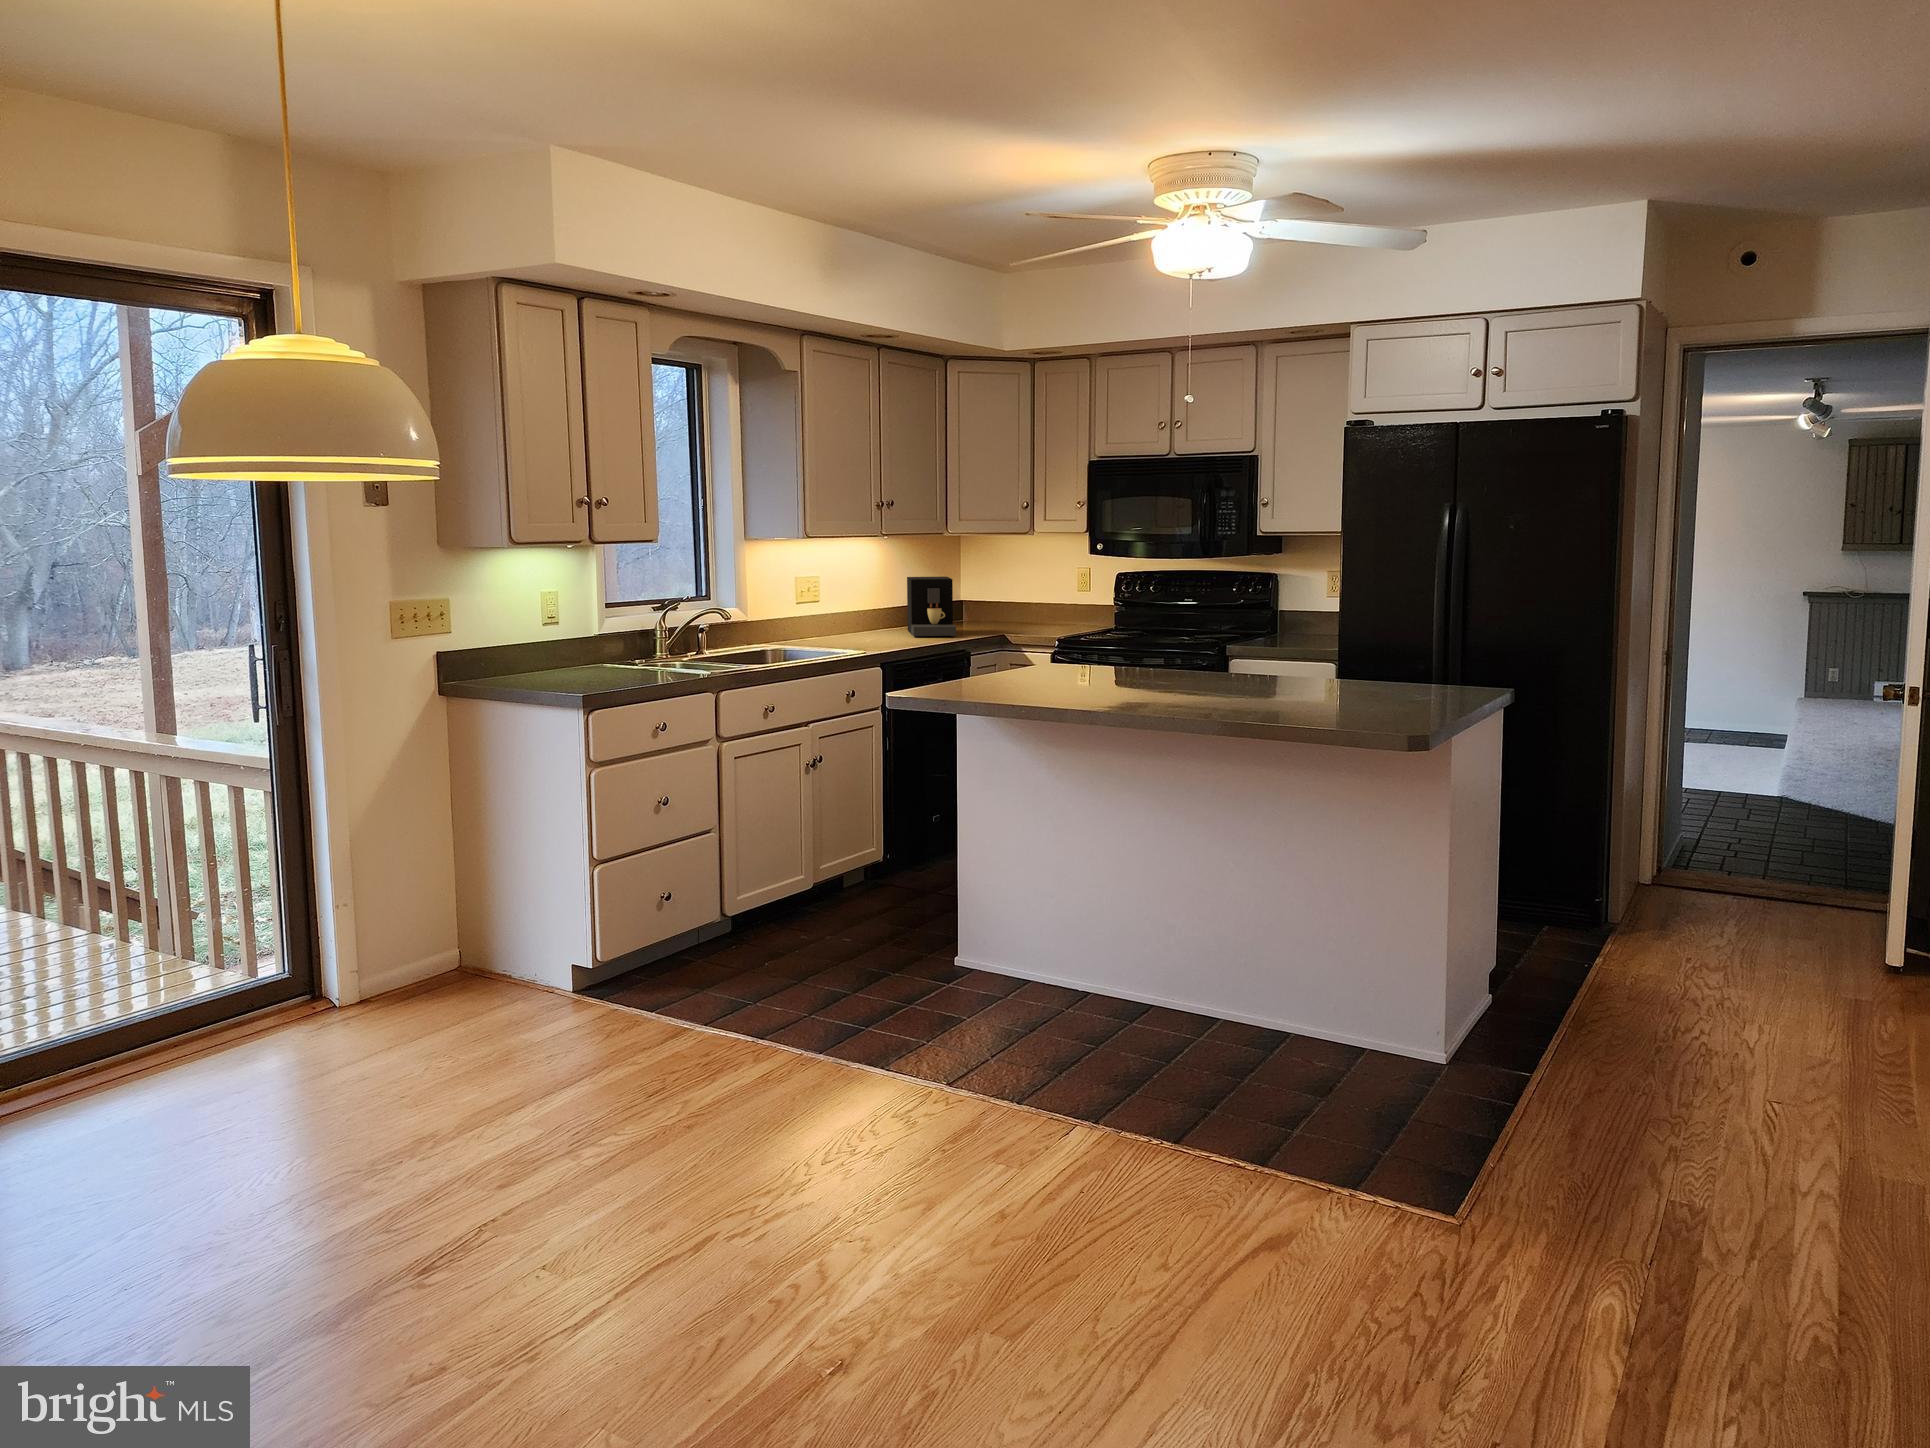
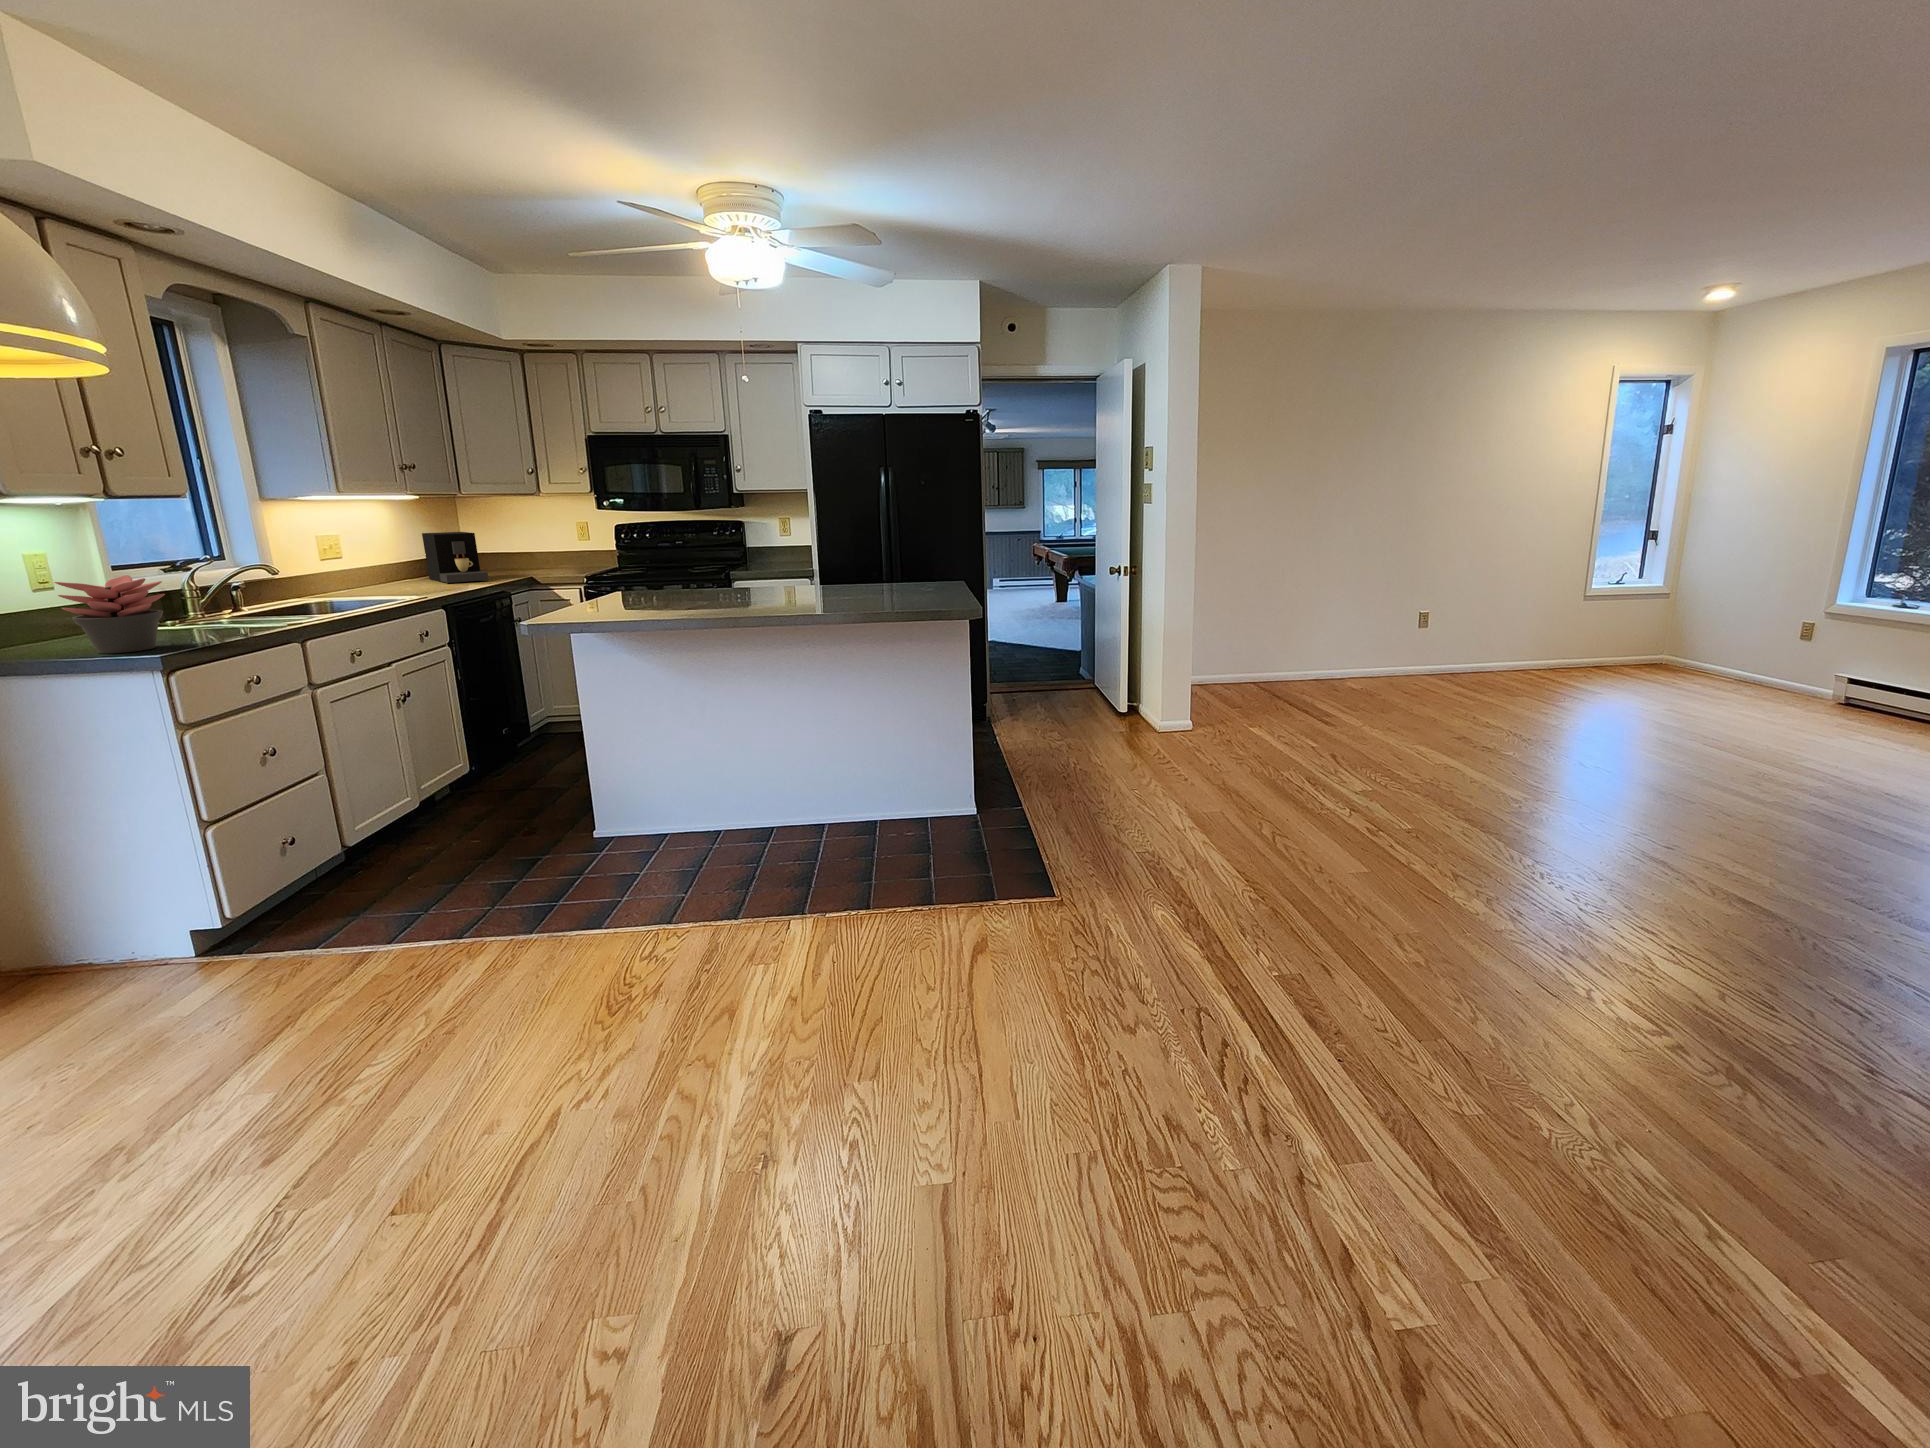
succulent plant: none [540,615,612,687] -> present [54,575,165,653]

